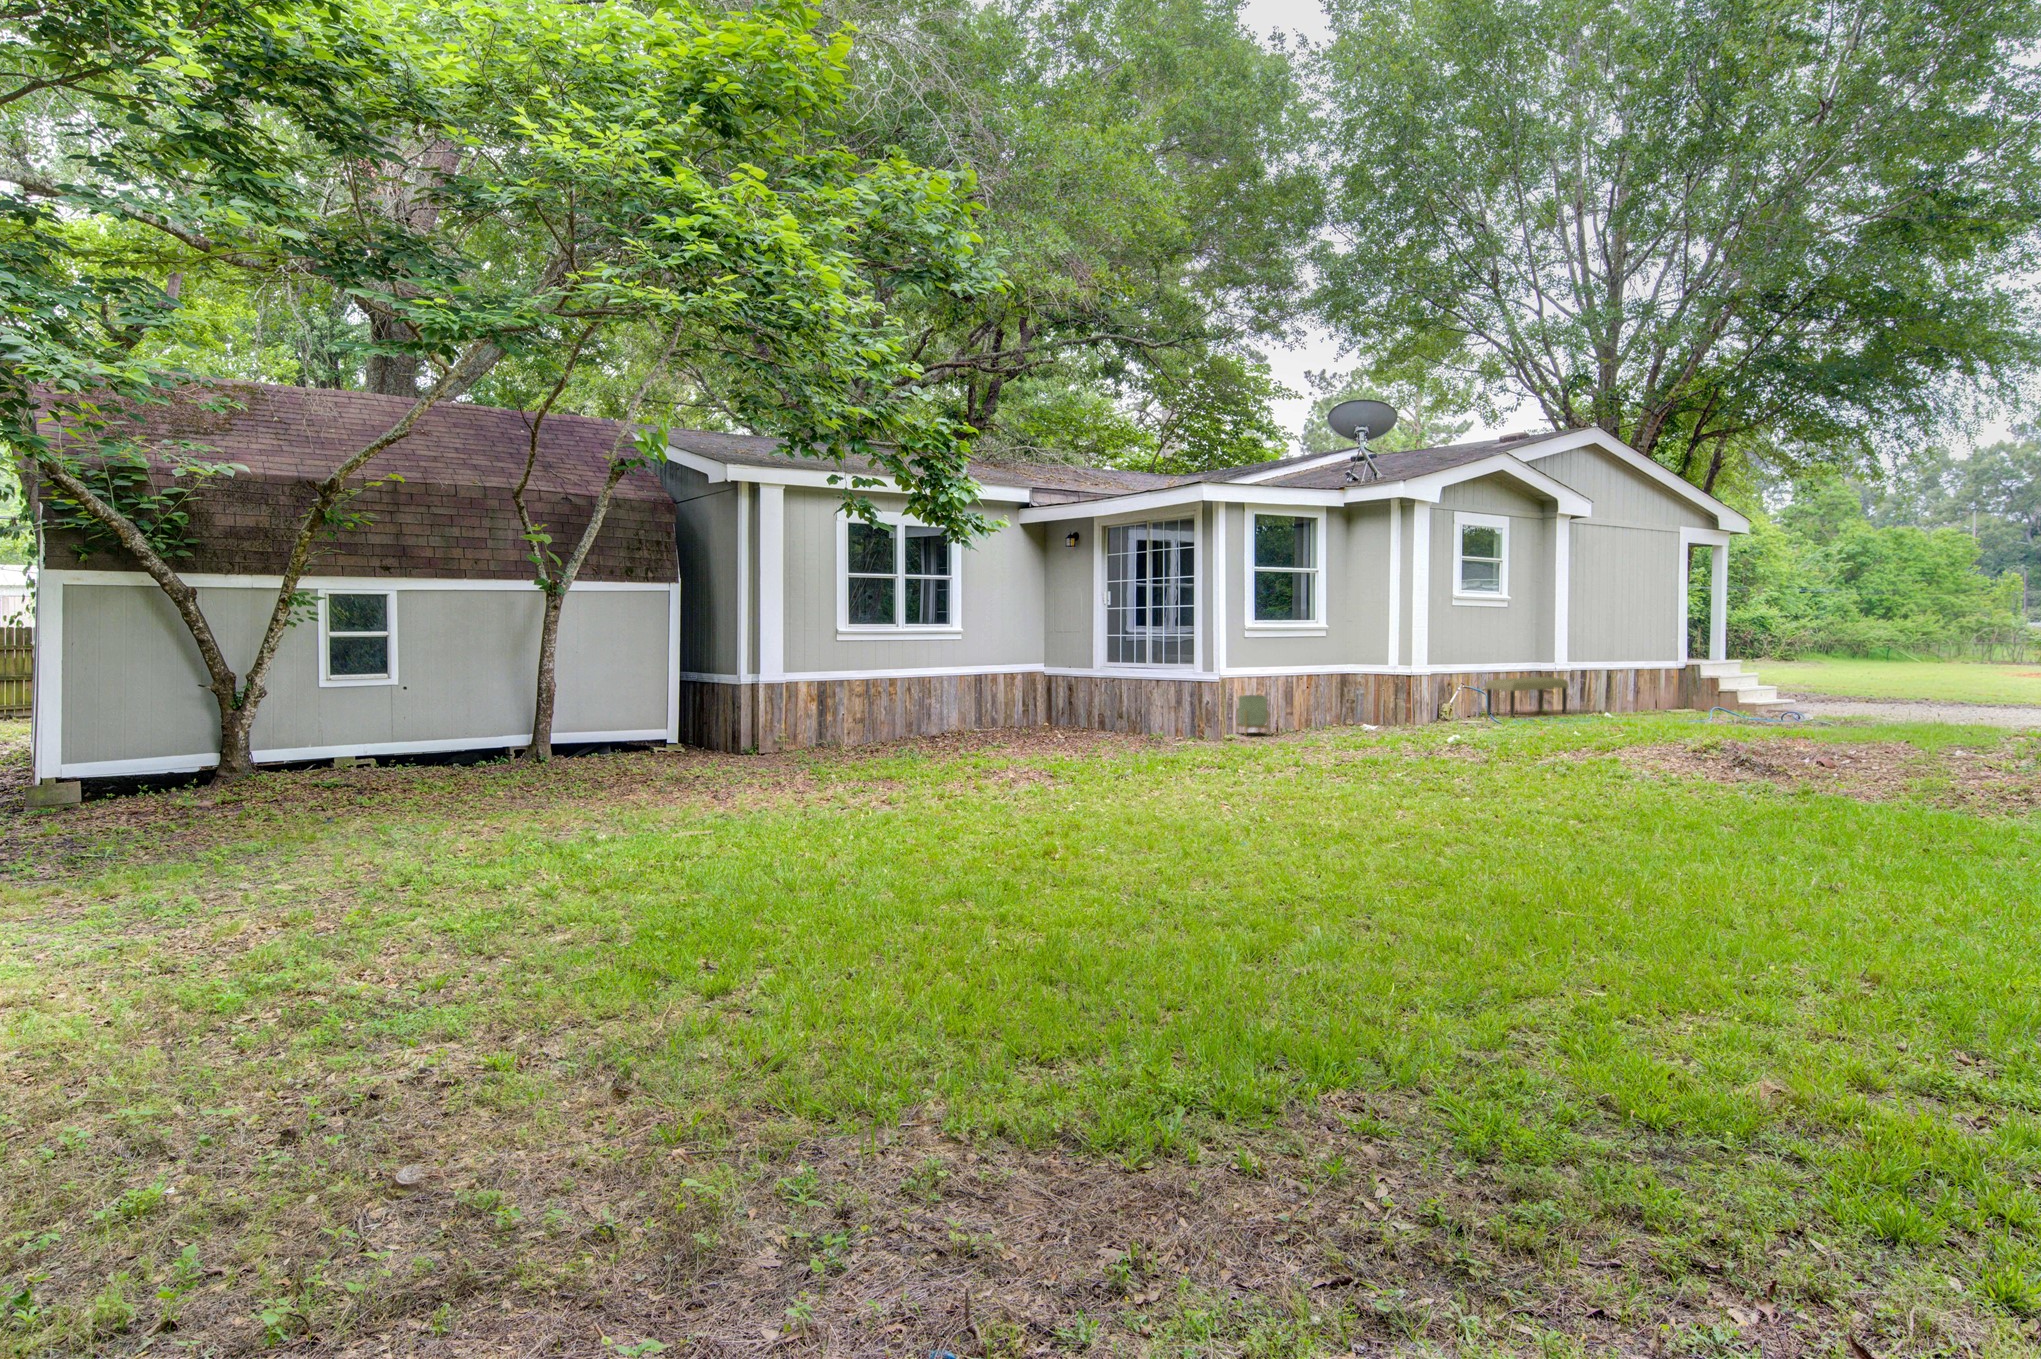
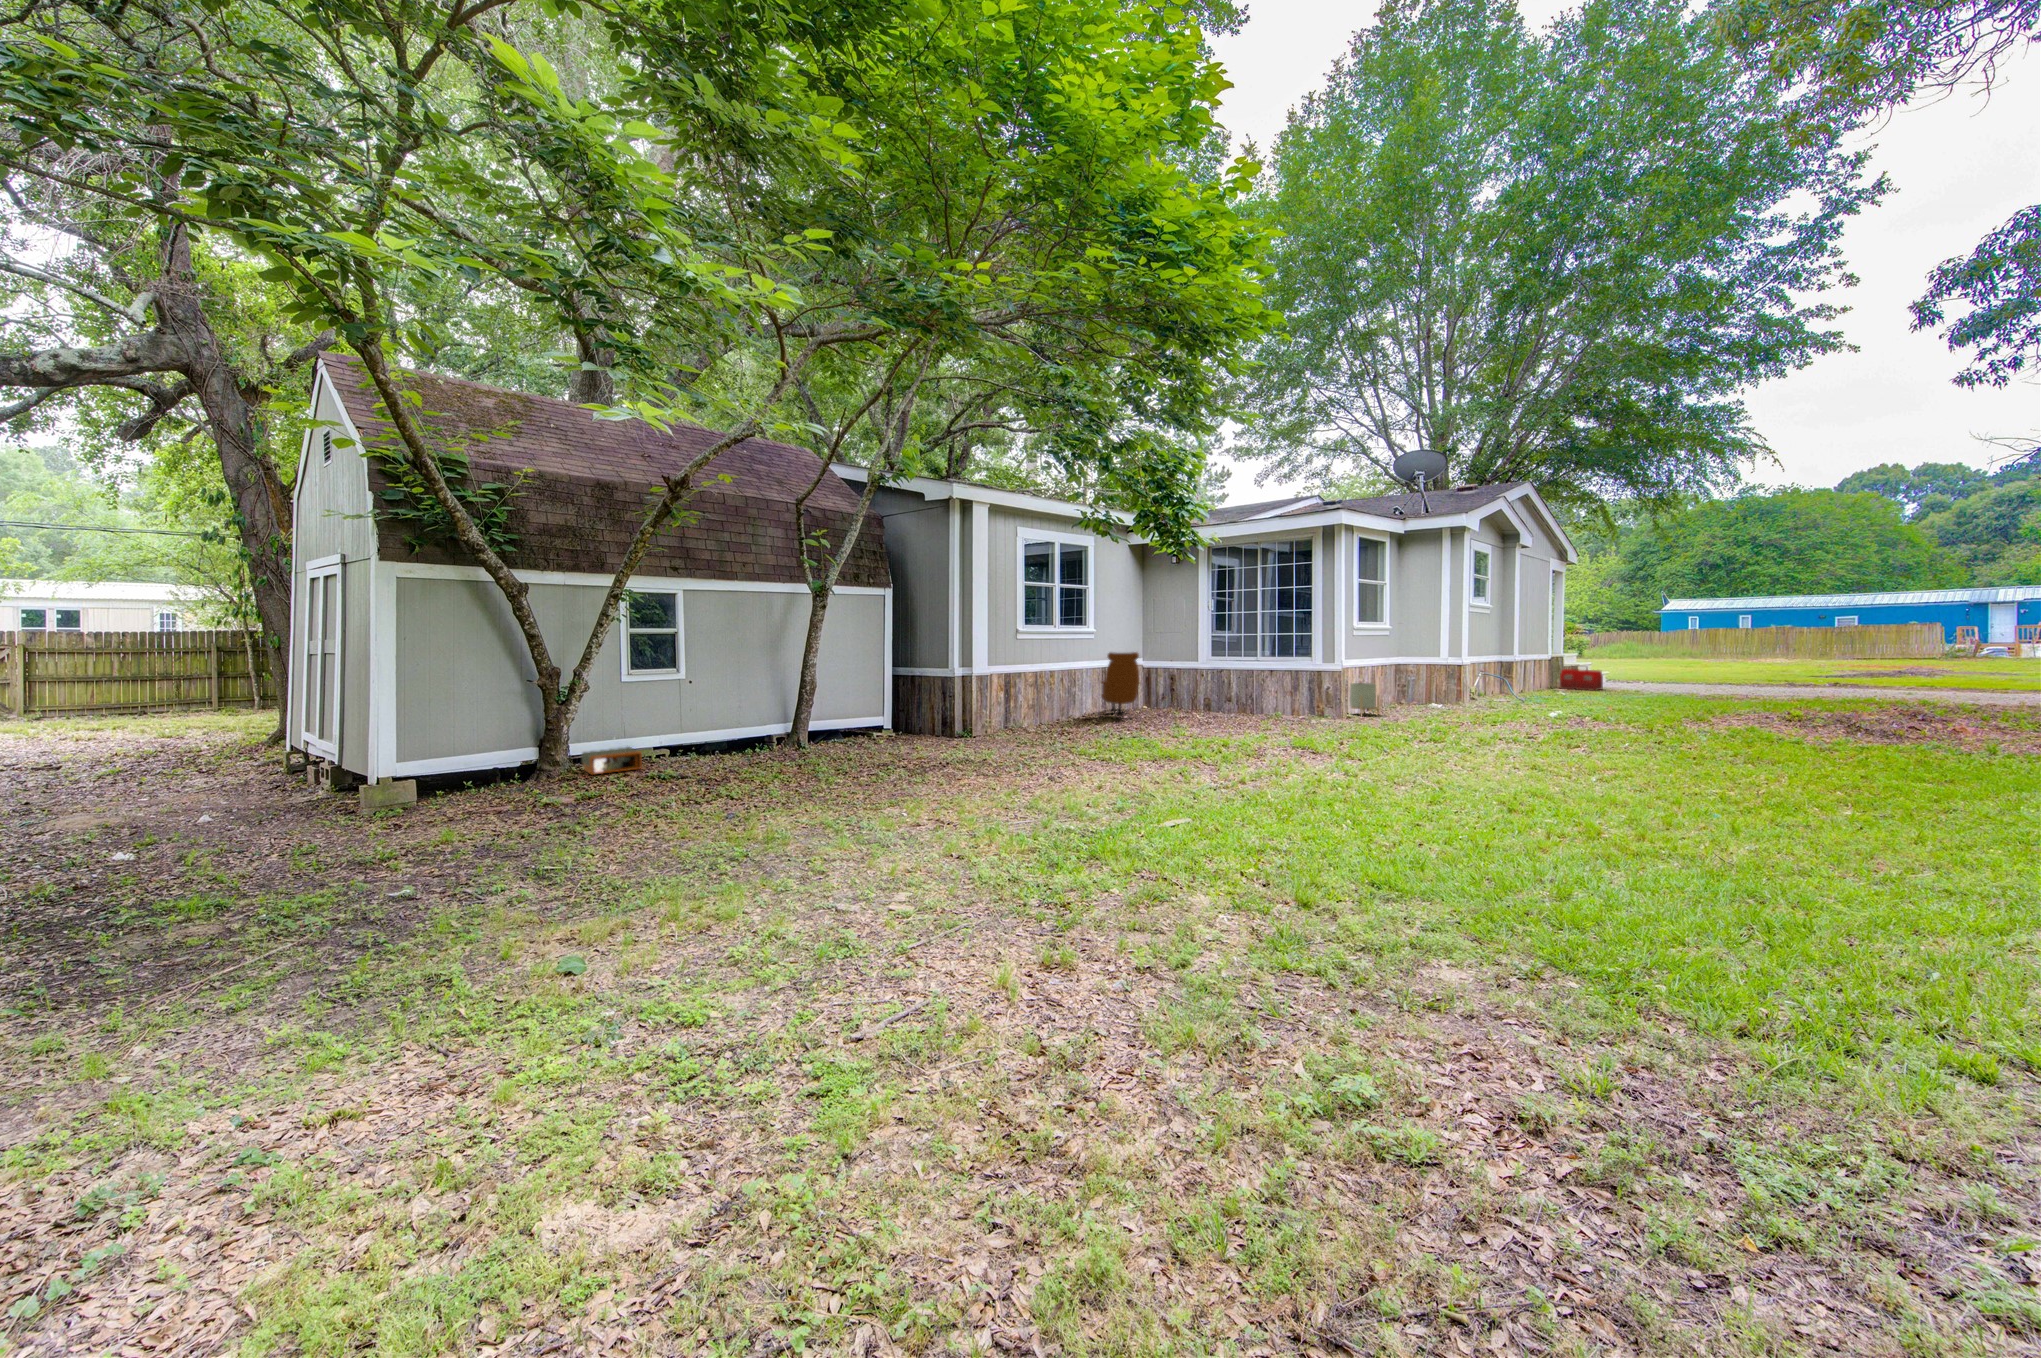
lounge chair: none [929,656,979,738] -> present [1101,652,1140,718]
toolbox: none [1599,676,1651,709] -> present [1560,667,1603,691]
bench: present [1486,677,1569,717] -> none [1497,667,1557,699]
storage box: none [269,755,331,784] -> present [582,747,642,775]

